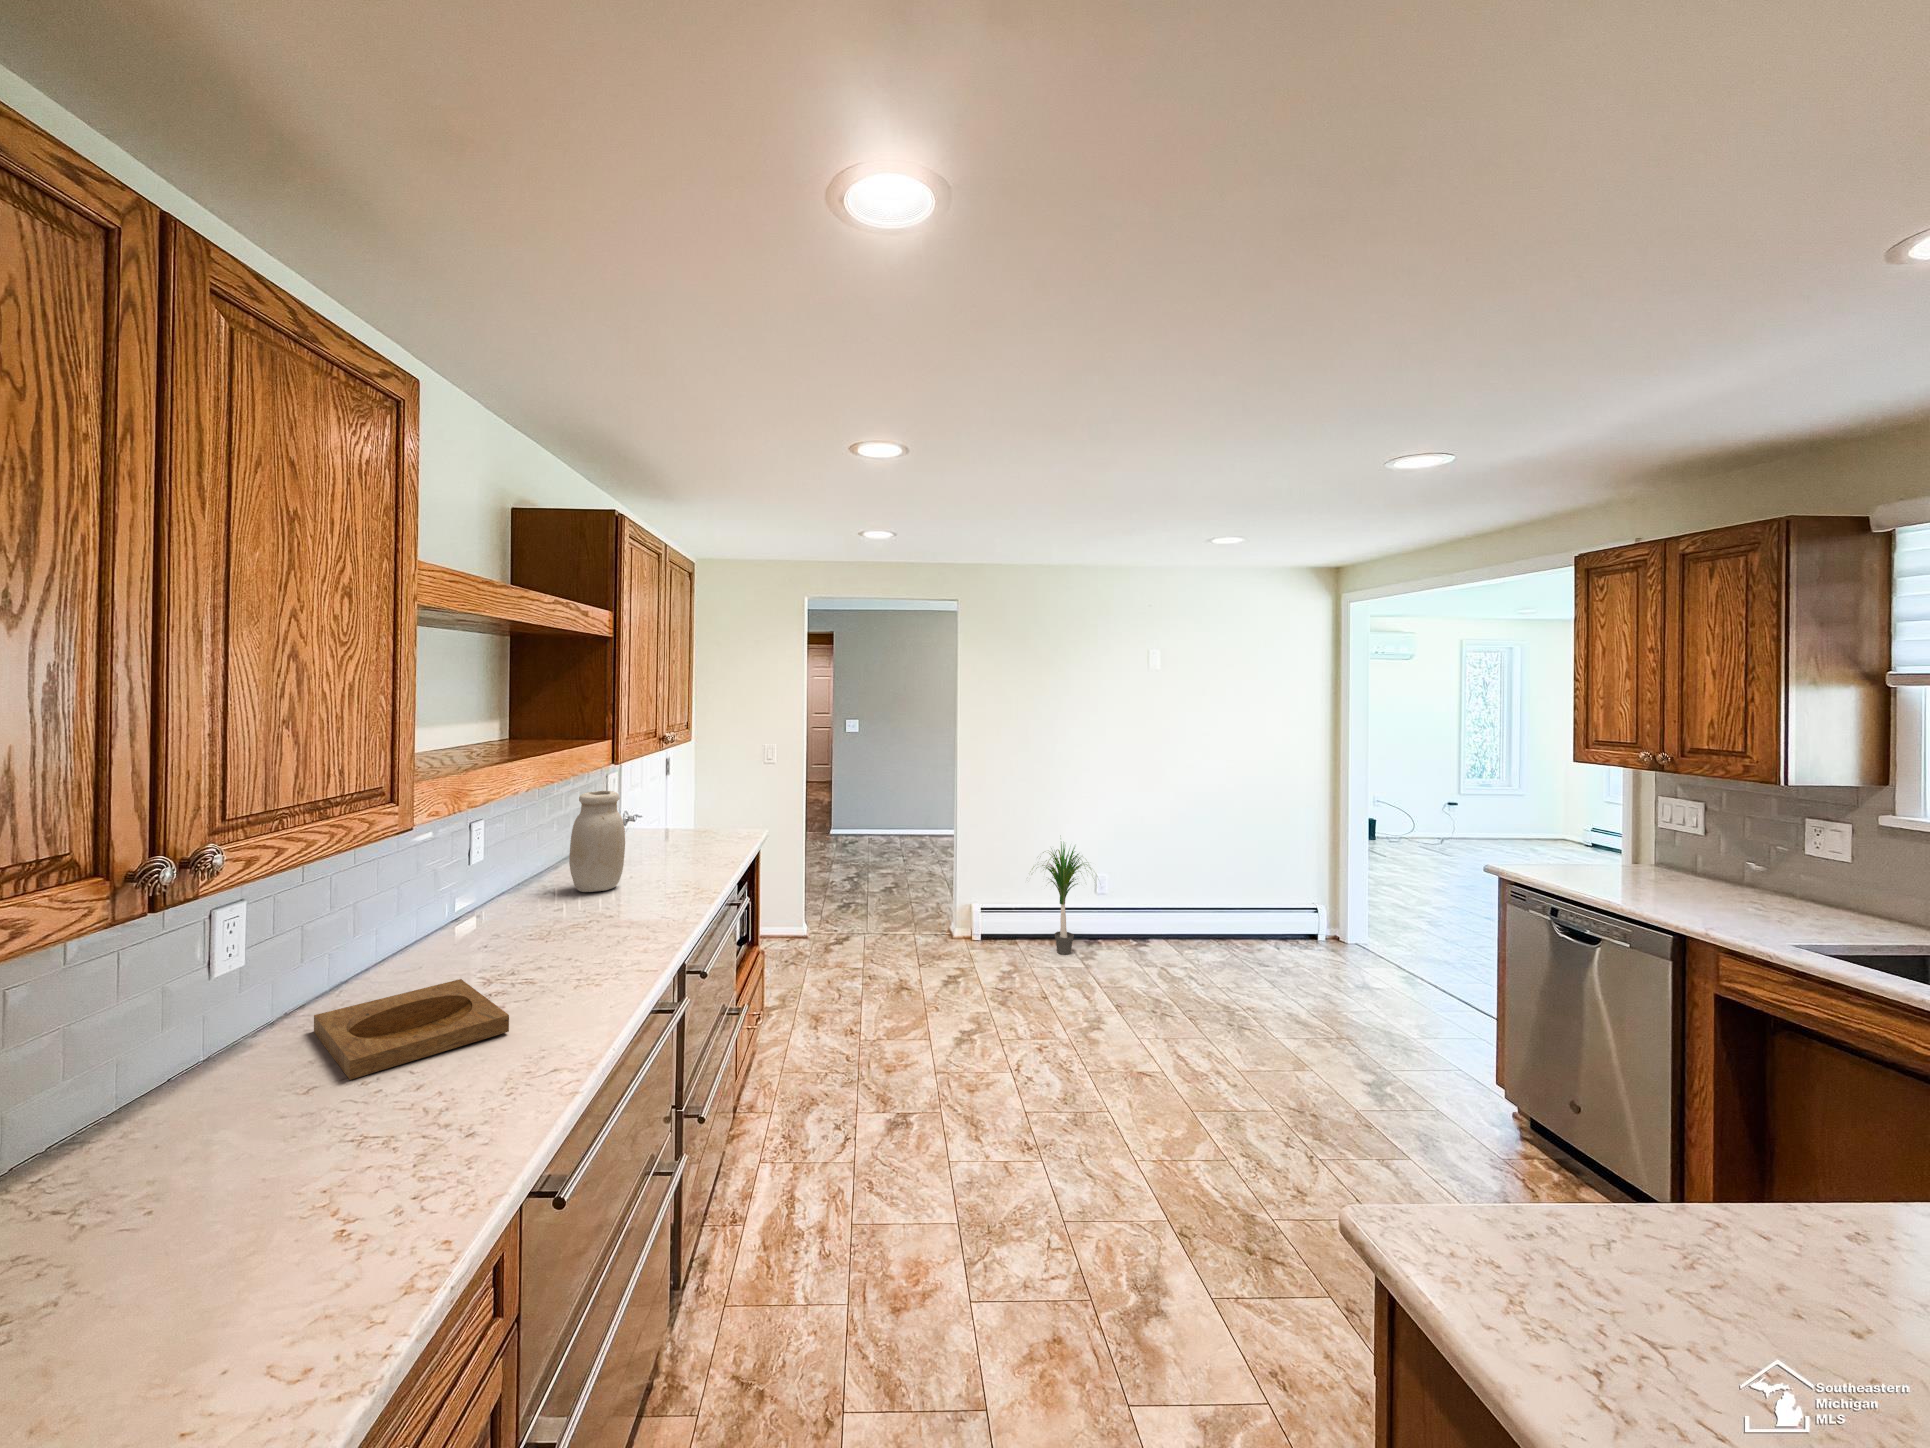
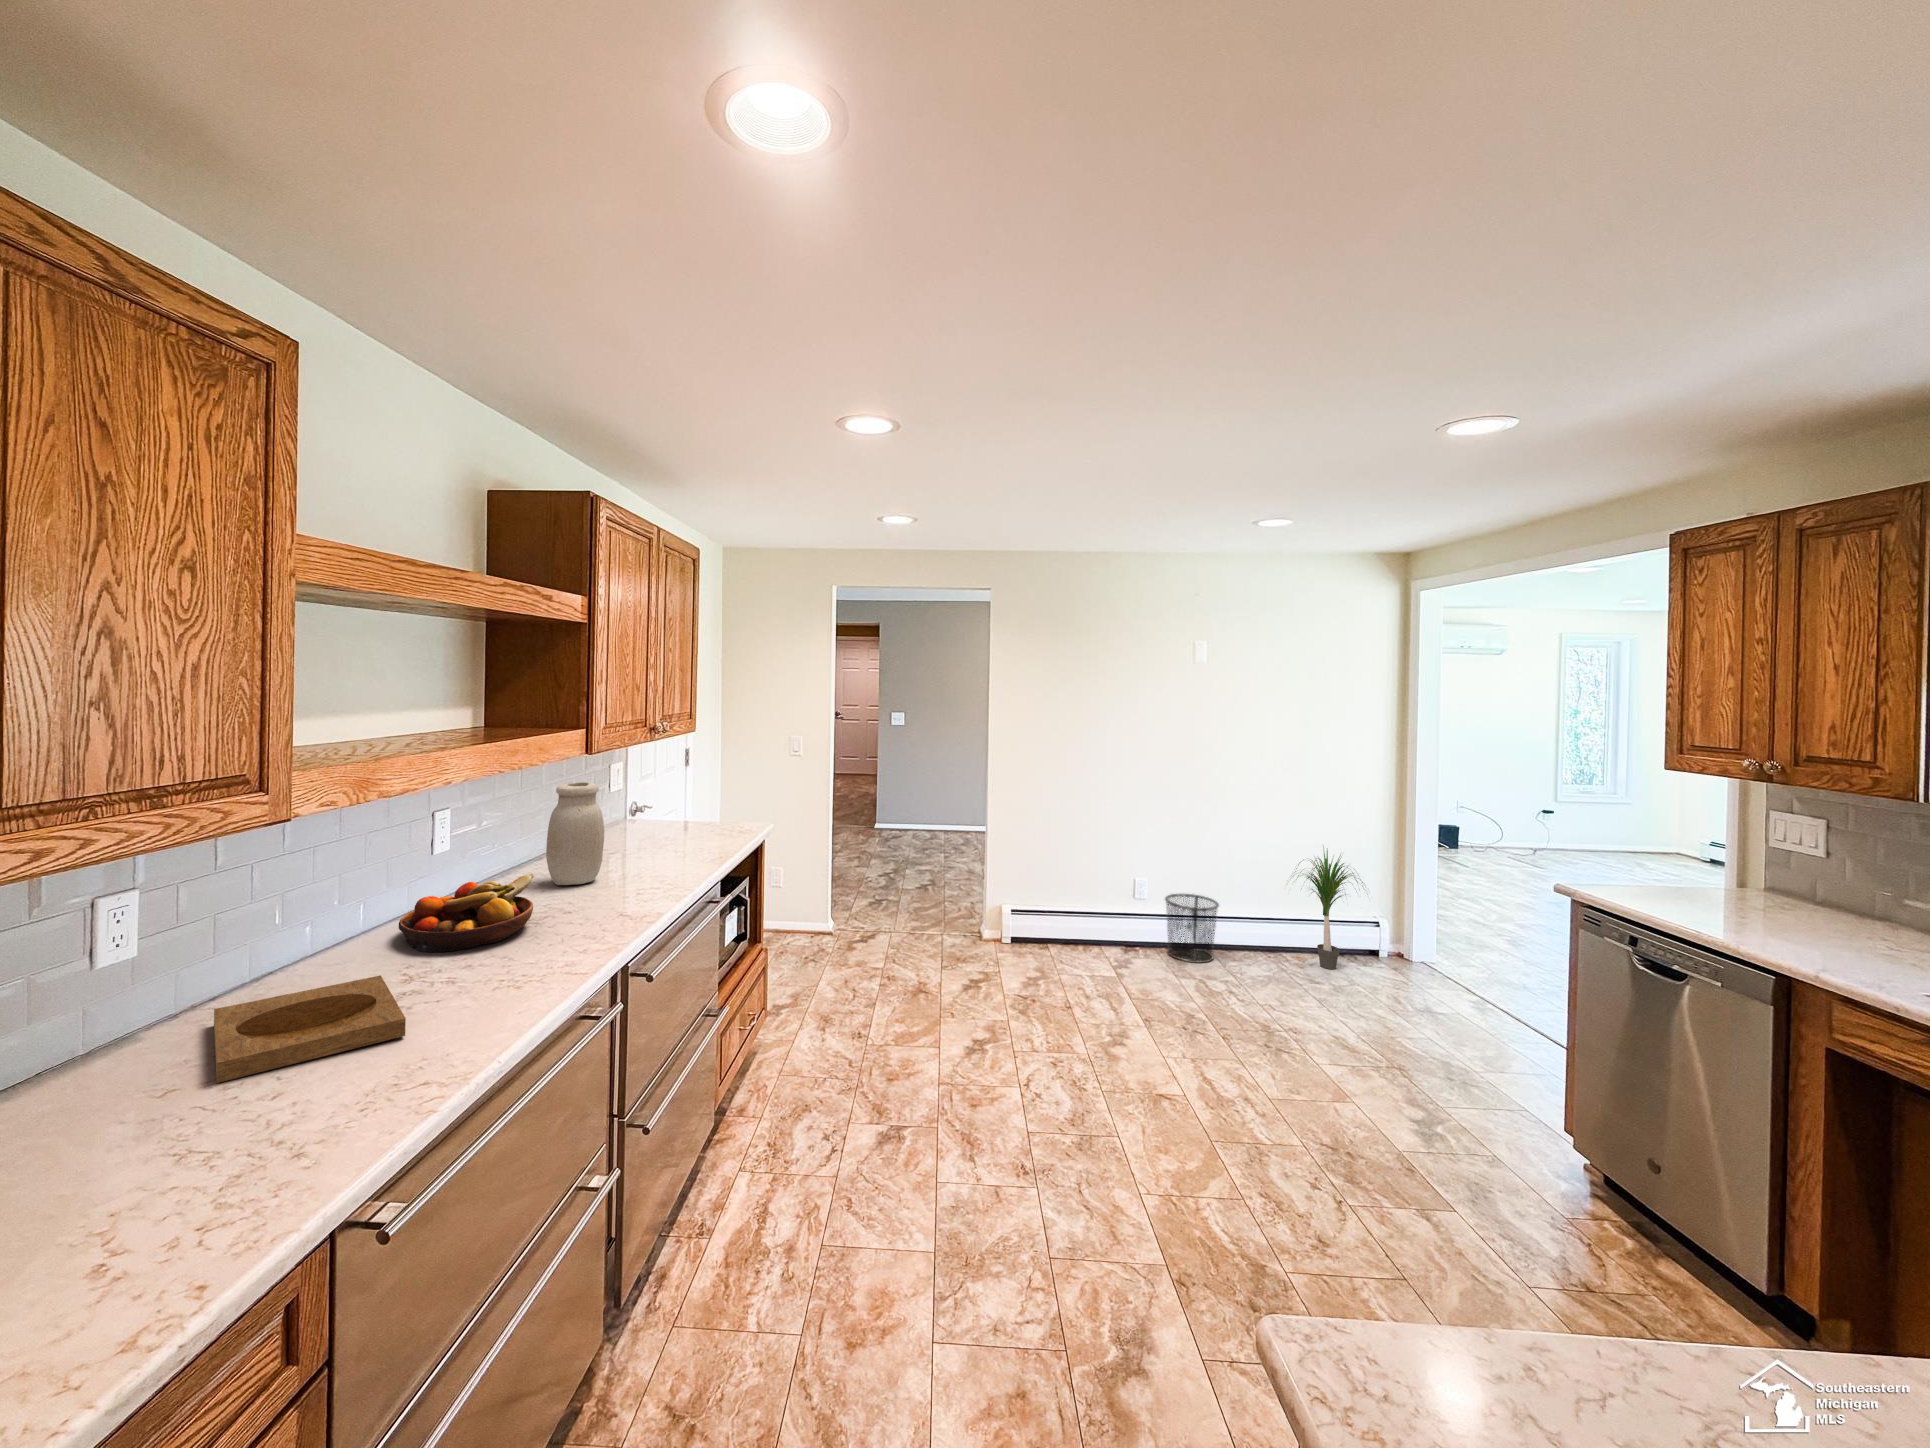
potted plant: present [1032,844,1091,955] -> present [1295,850,1363,969]
fruit bowl: none [452,880,579,958] -> present [399,874,534,952]
trash can: none [1126,887,1177,952] -> present [1165,894,1219,963]

